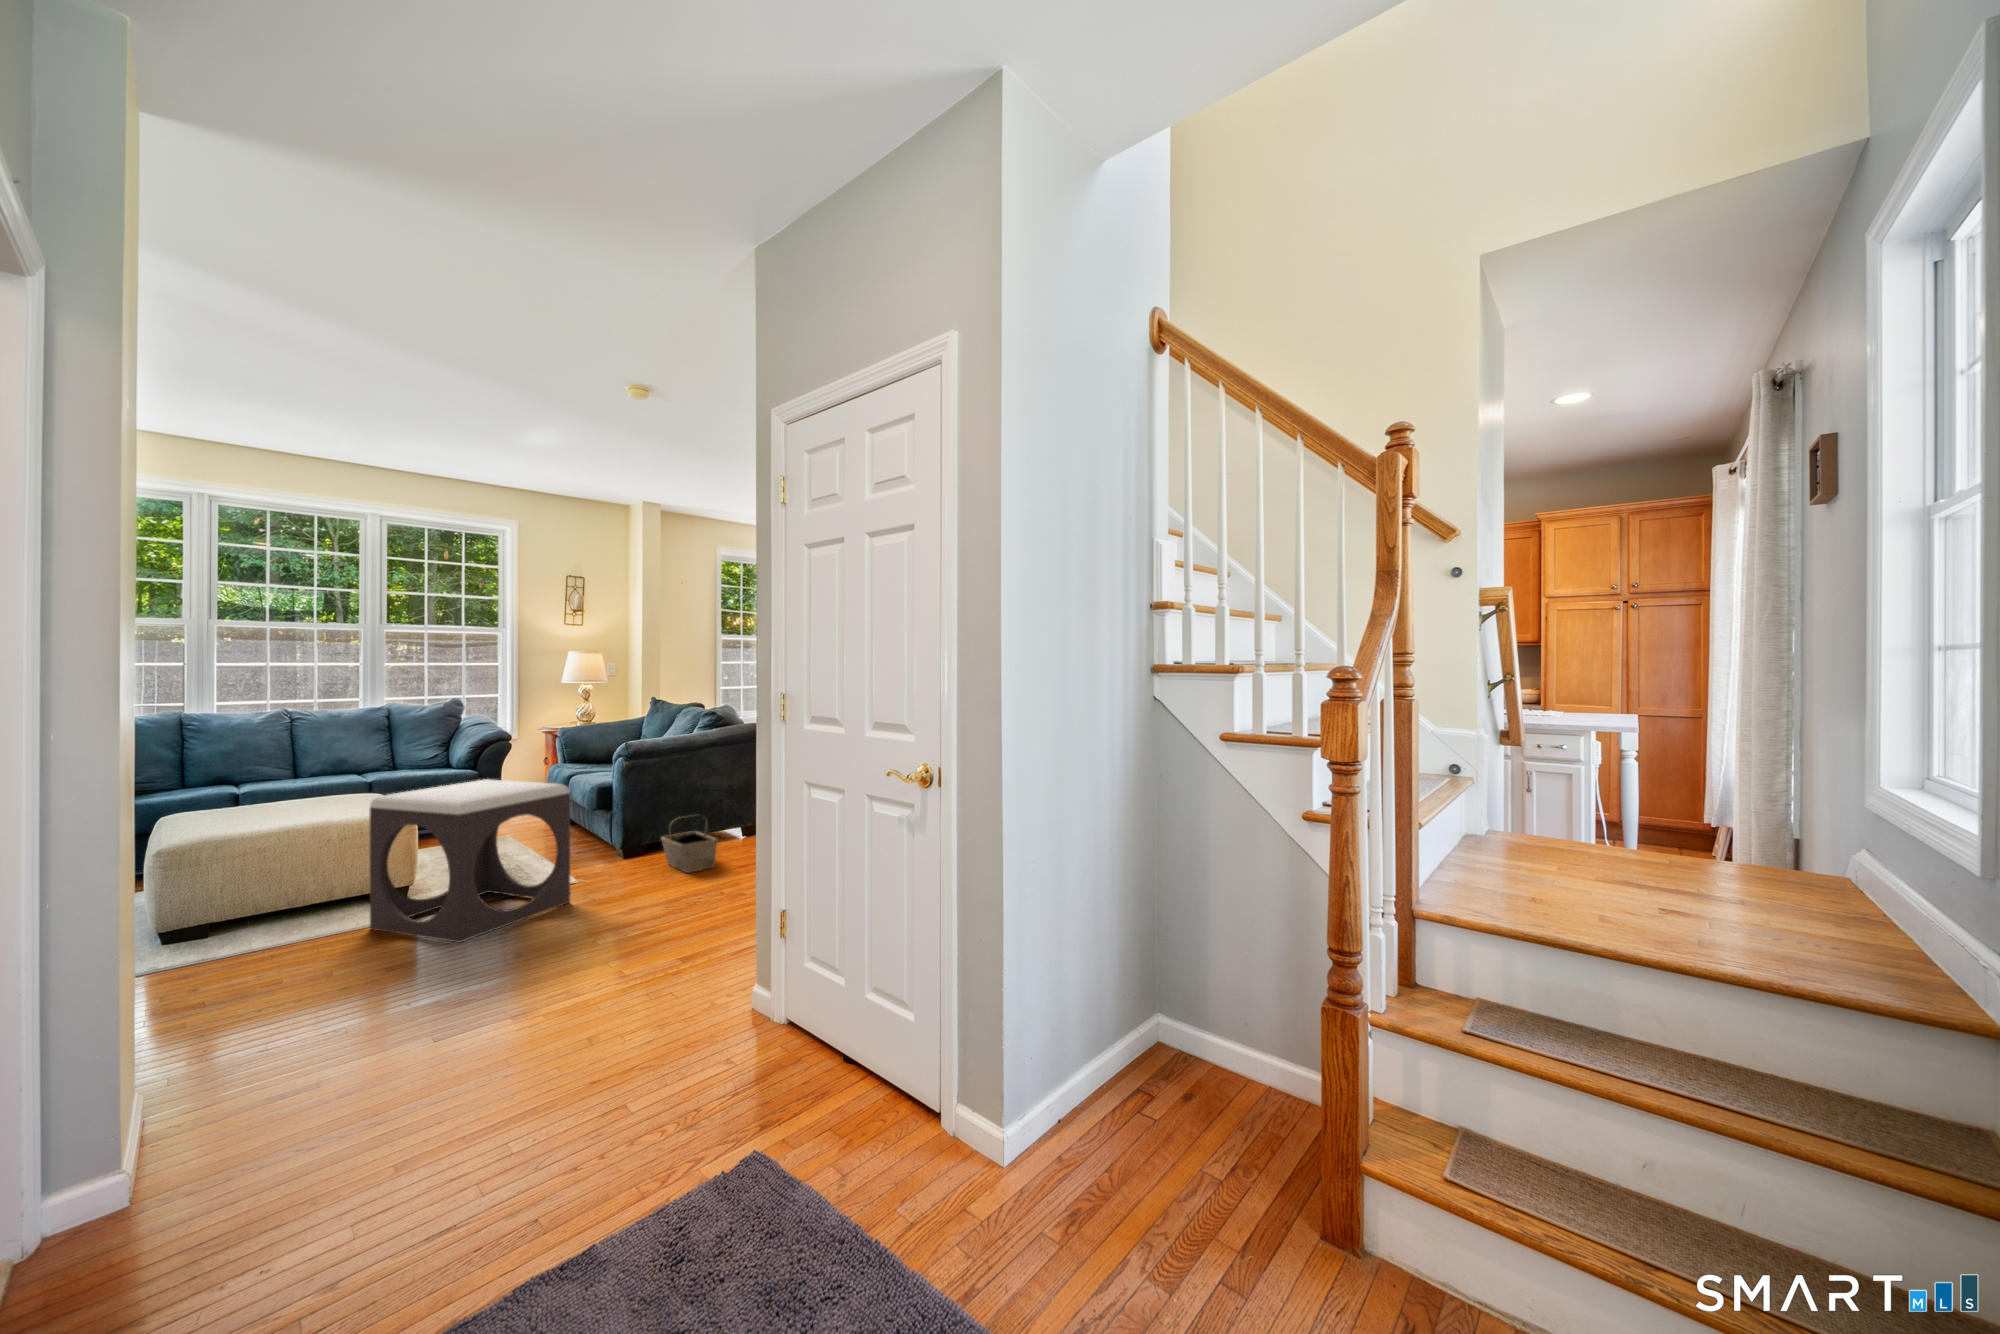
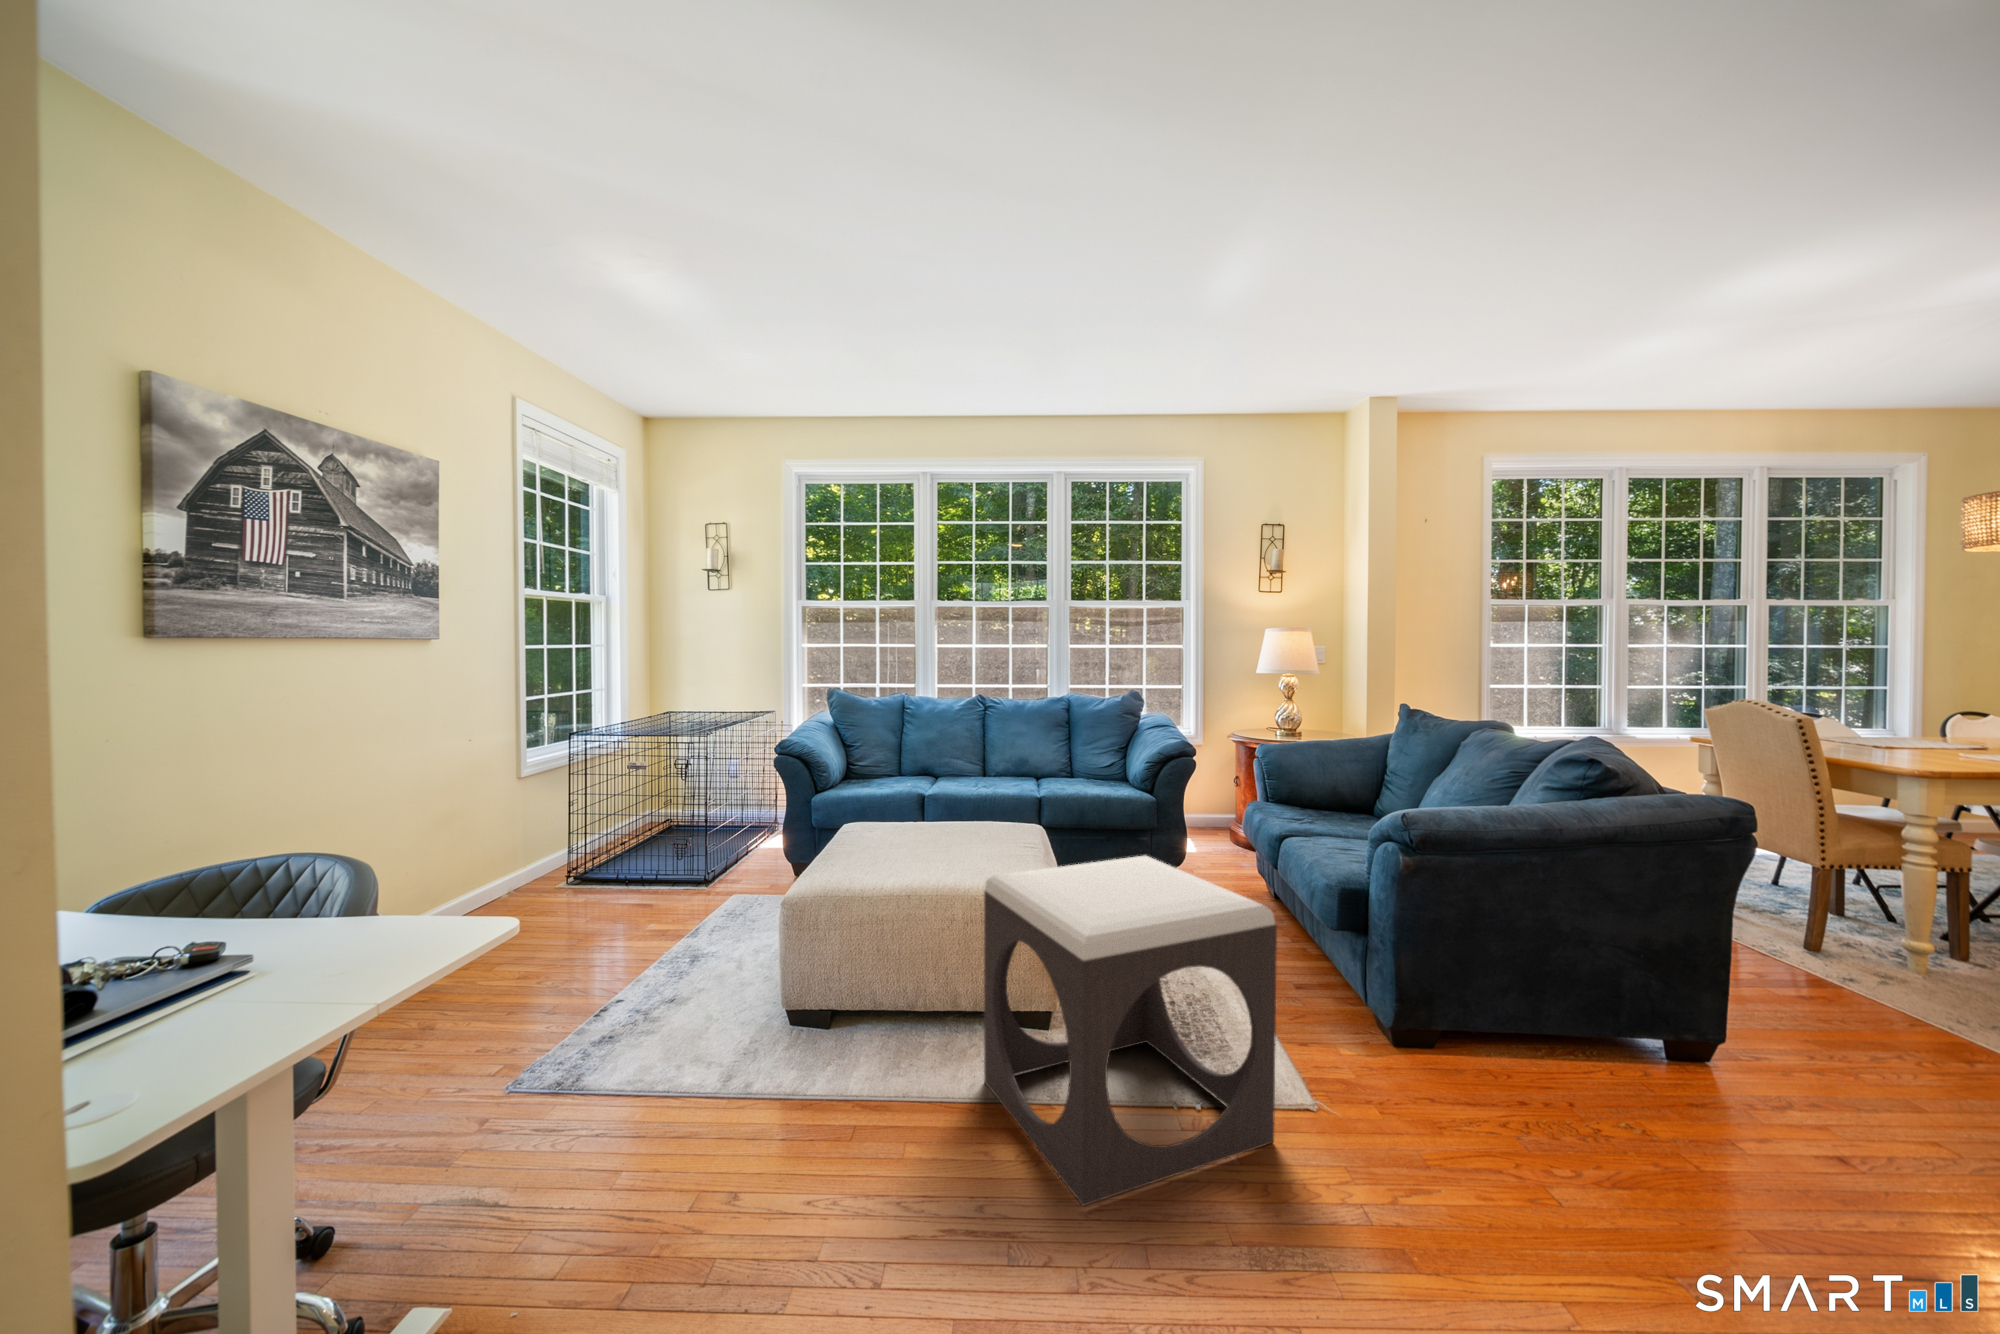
basket: present [661,817,718,873] -> none [1440,989,1583,1129]

